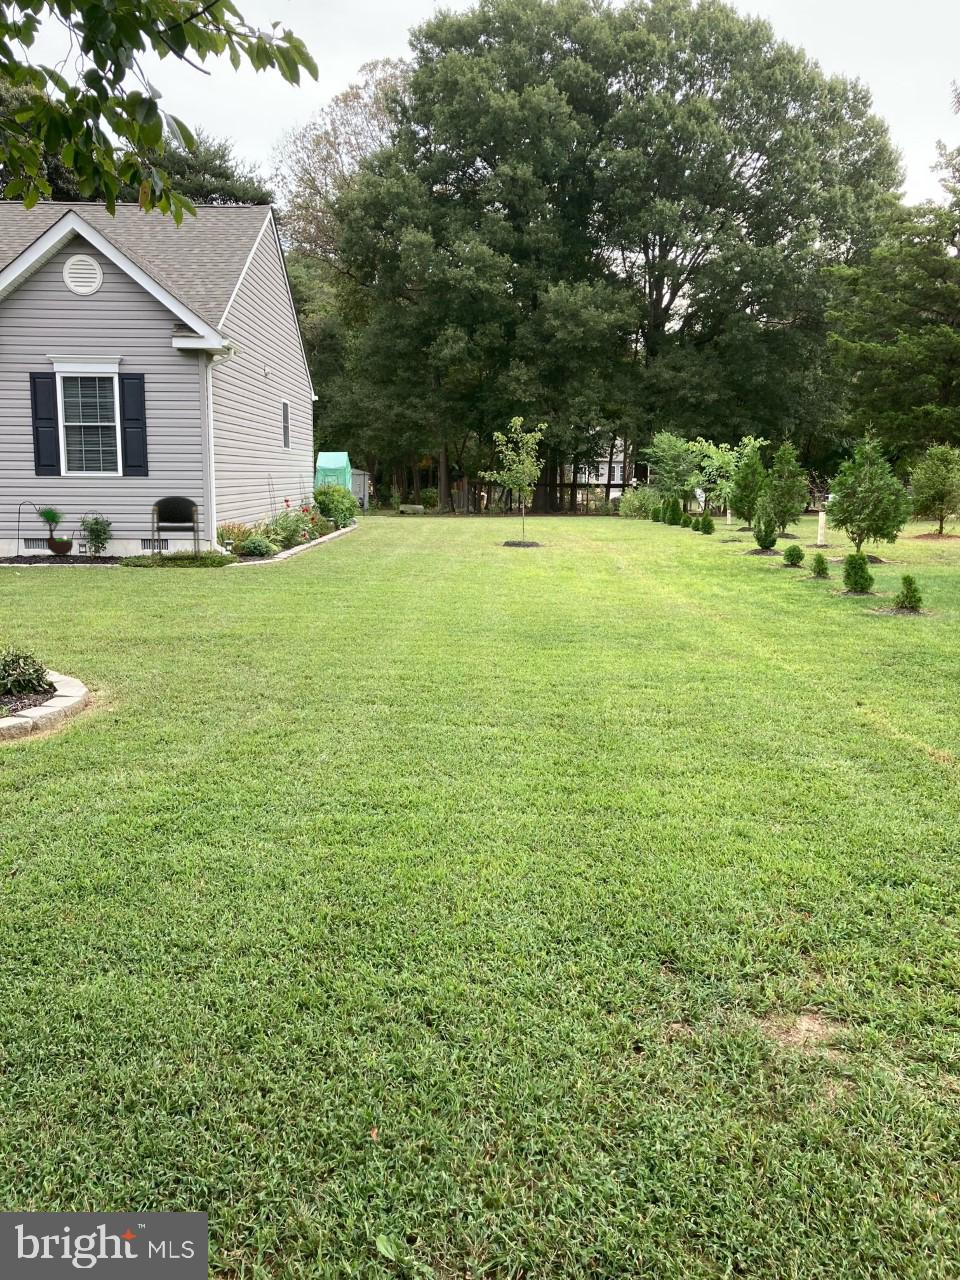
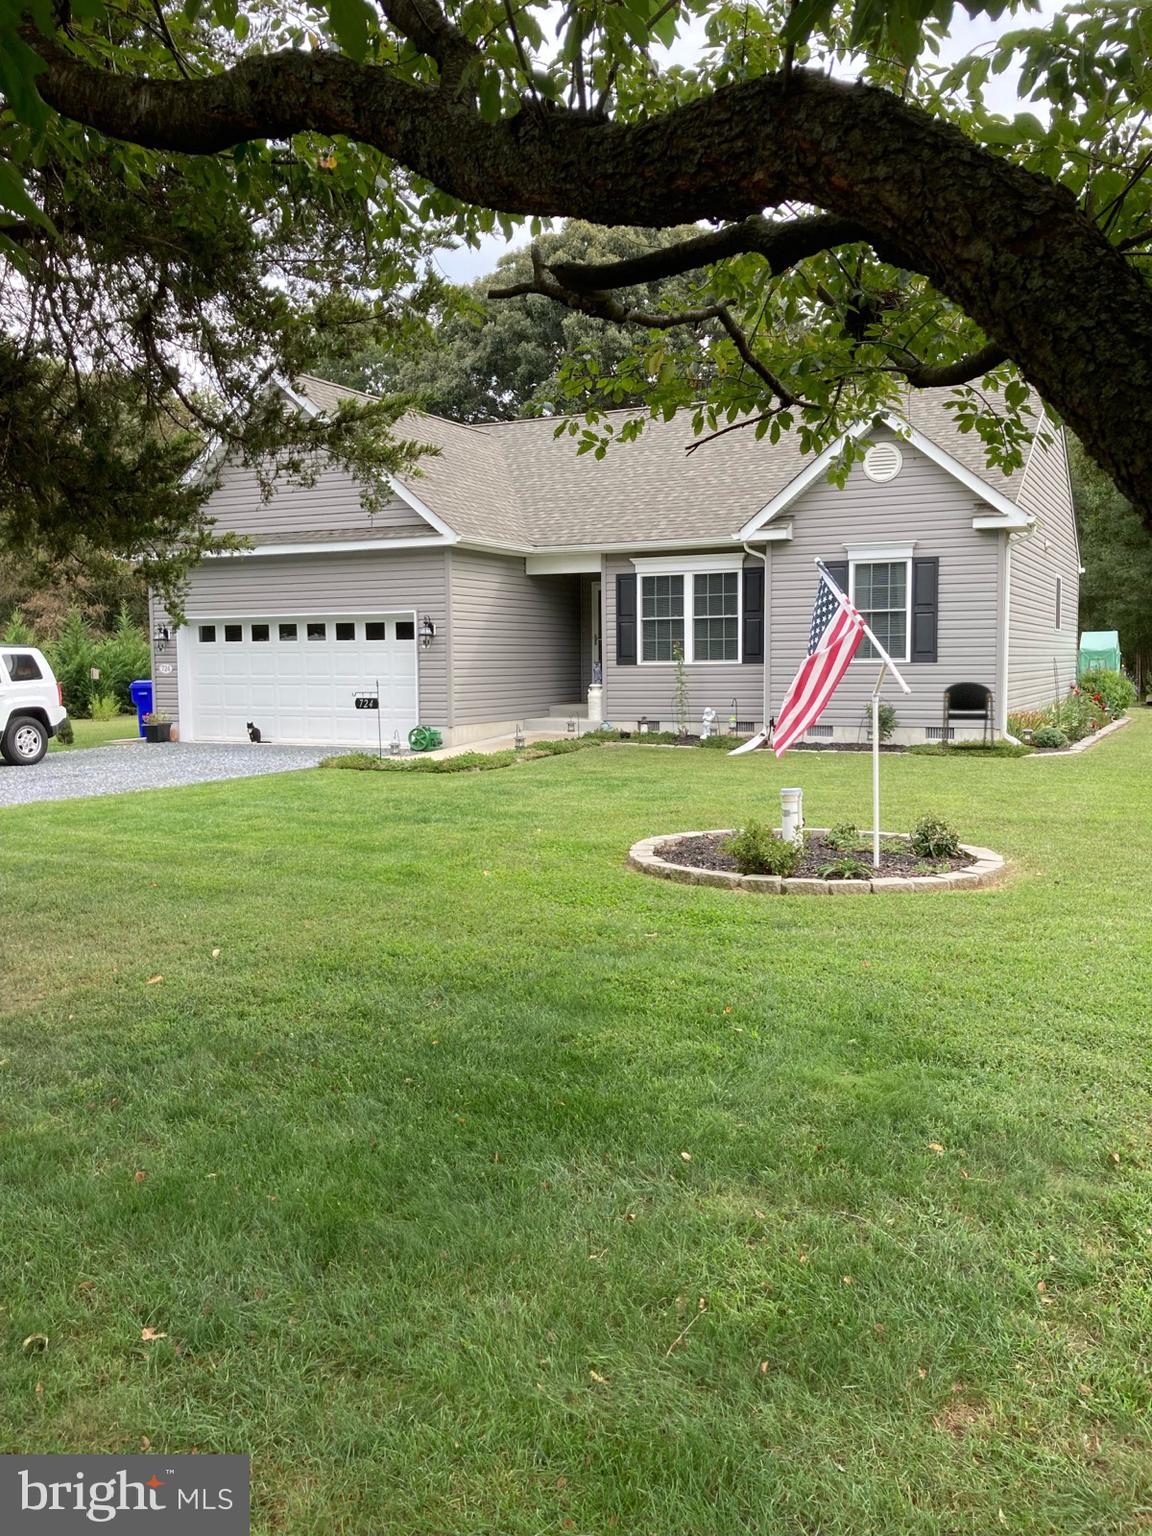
potted tree: present [38,505,73,556] -> none [822,689,856,743]

